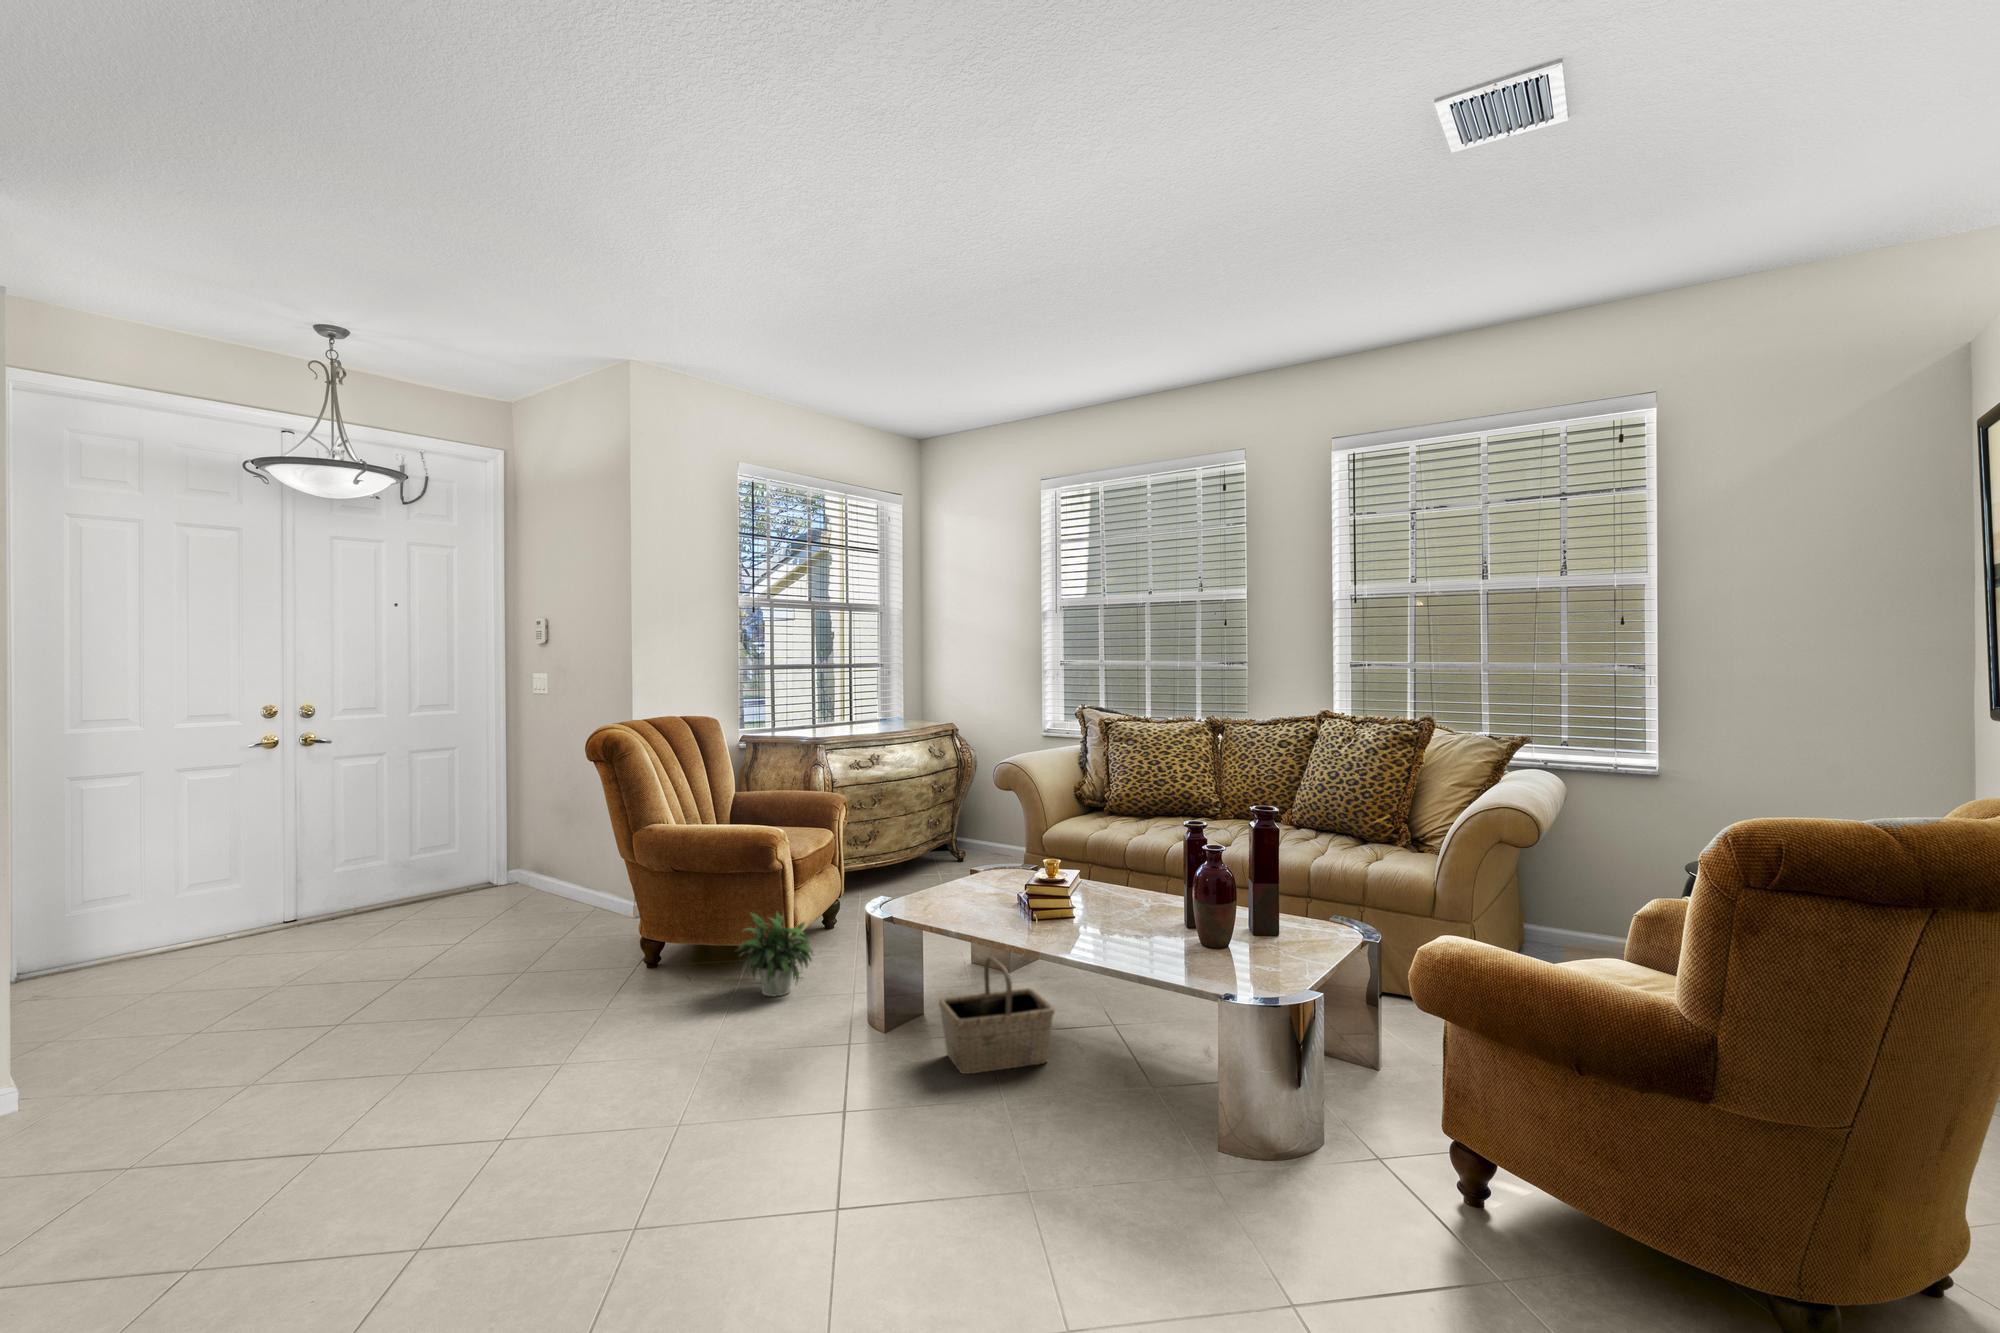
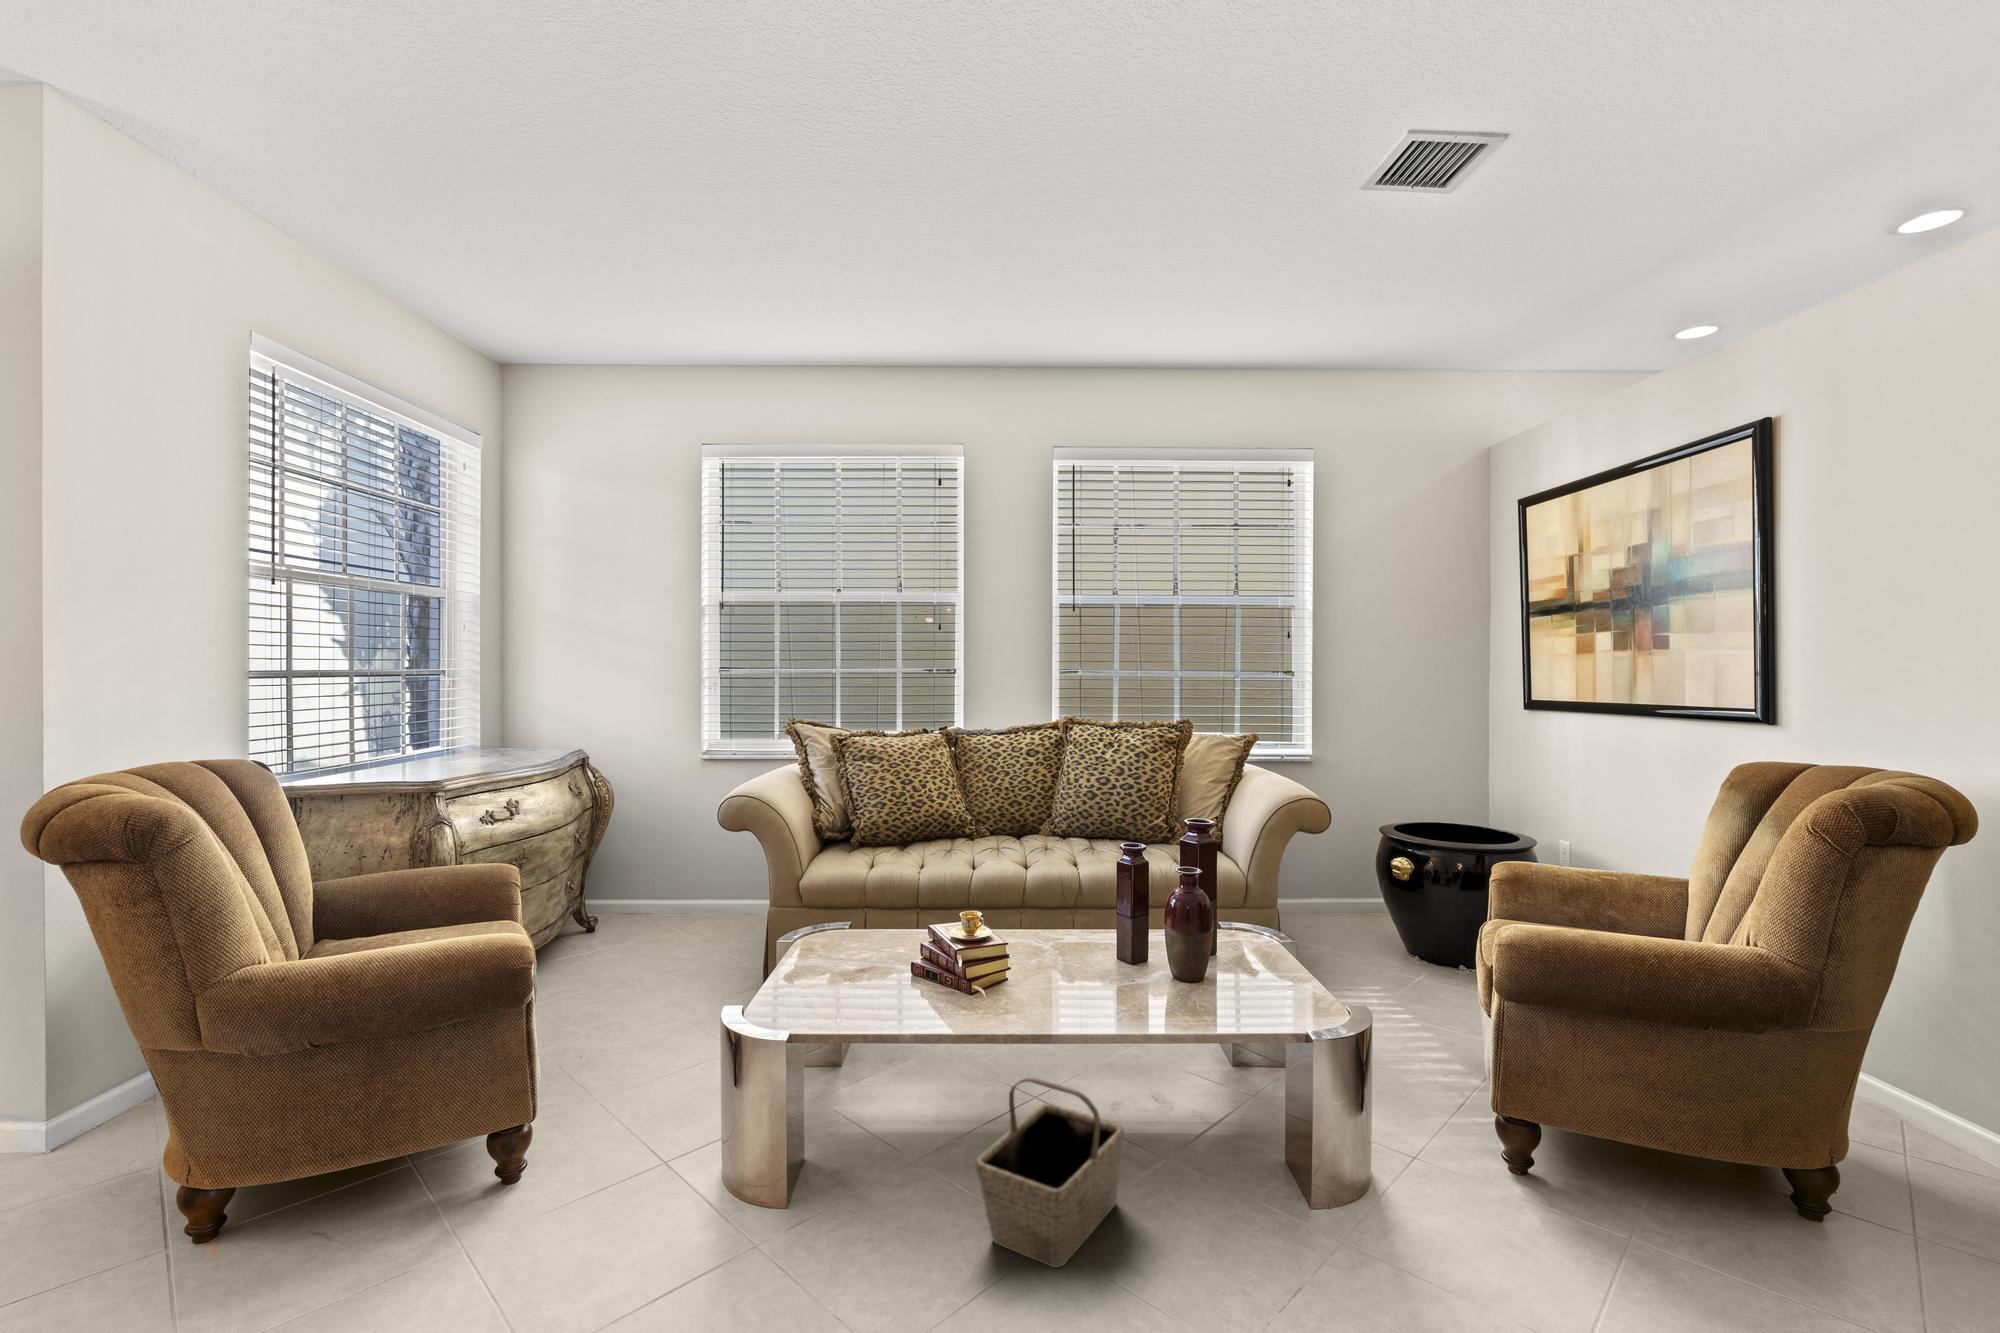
potted plant: present [738,911,813,996] -> none [508,1081,655,1238]

